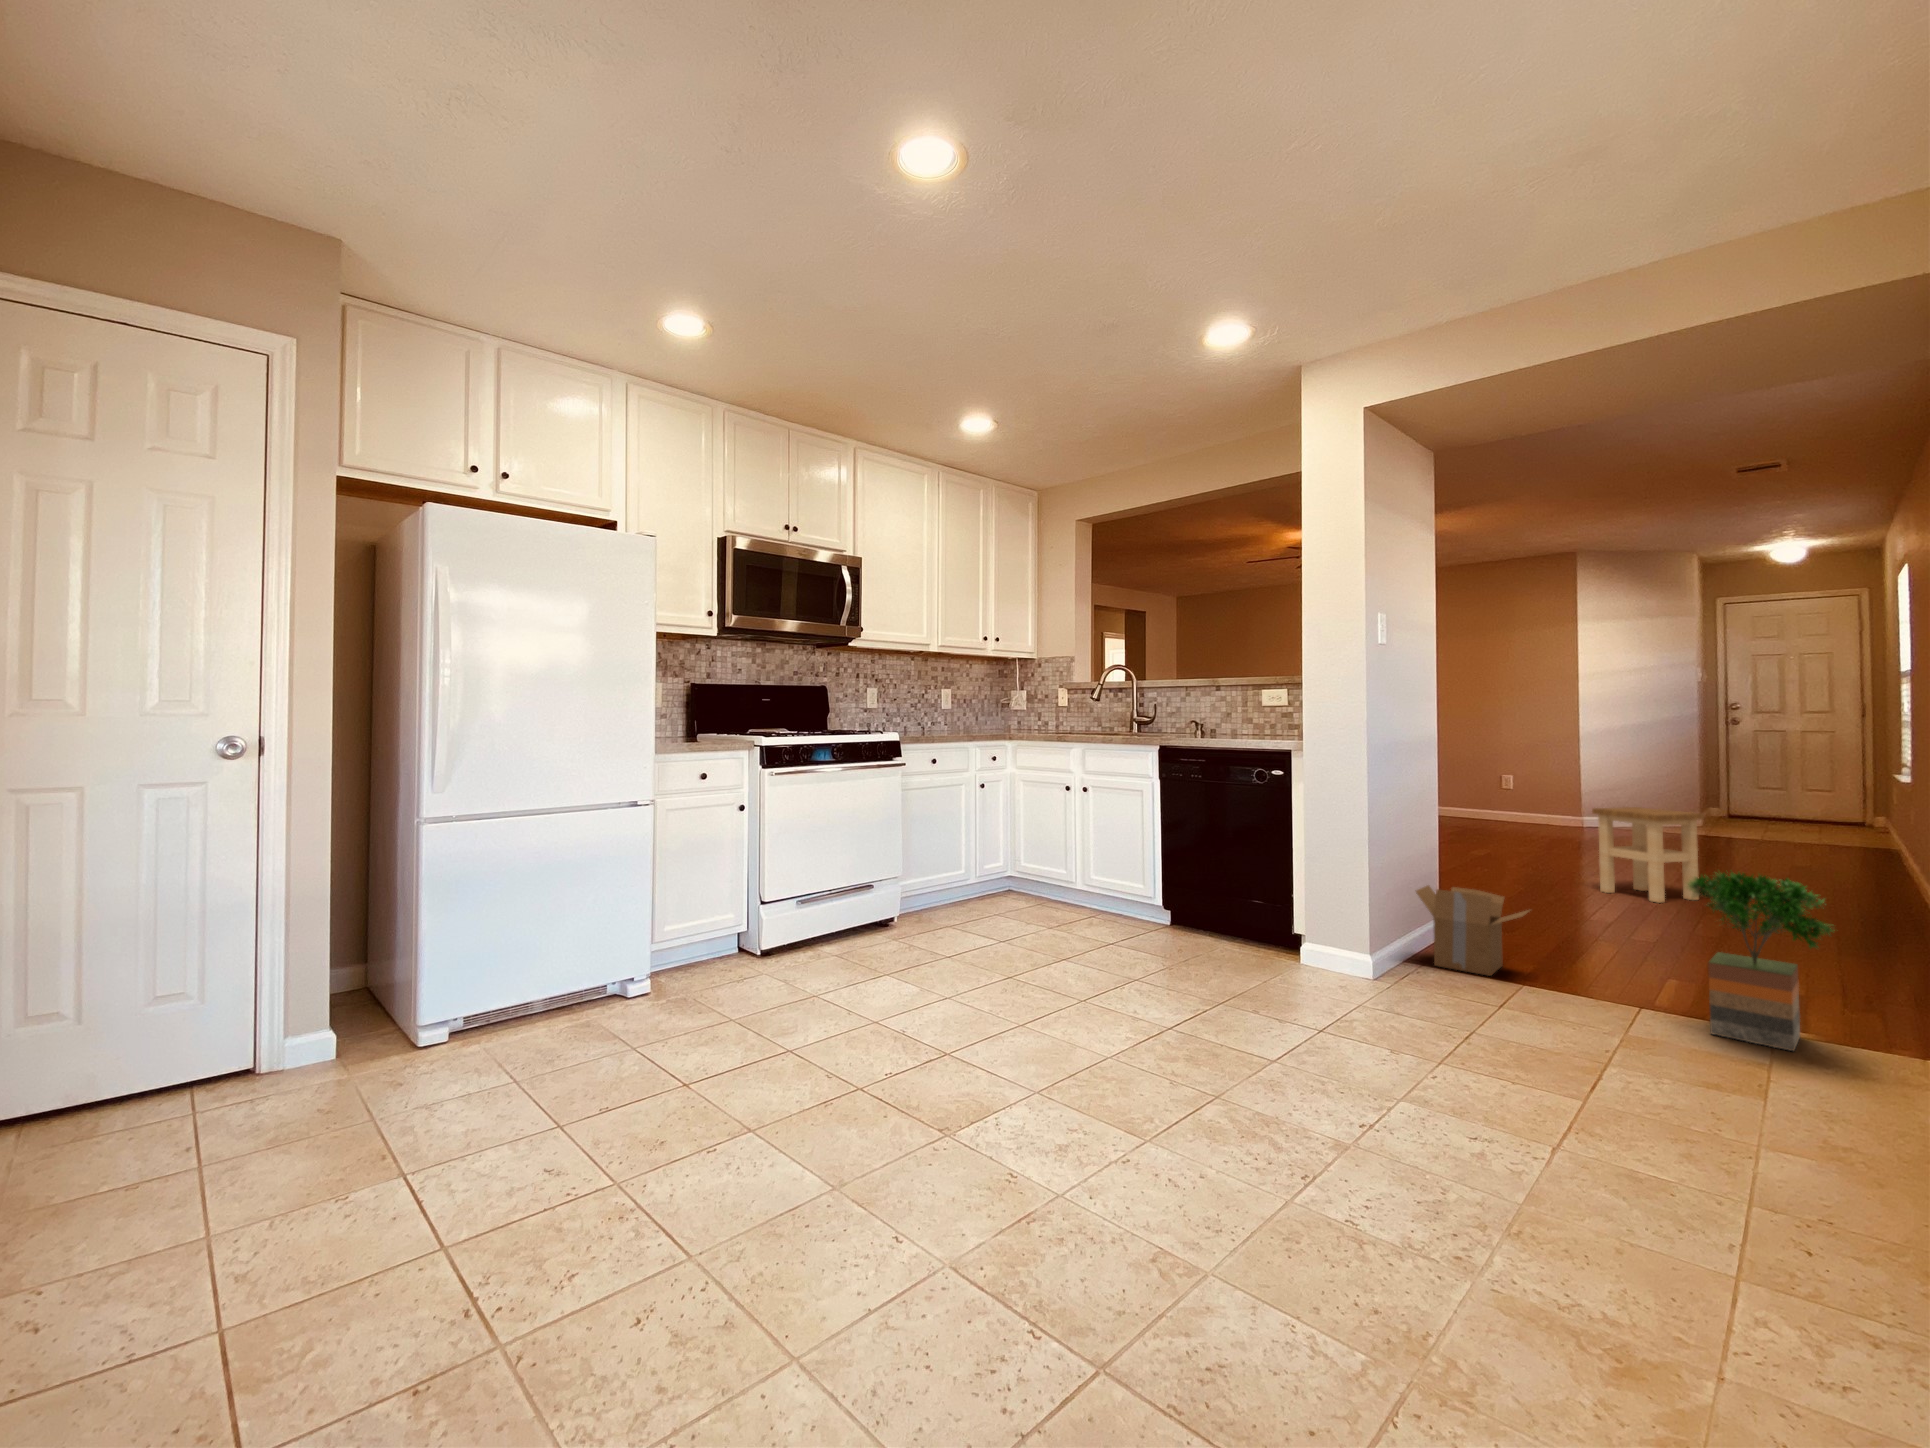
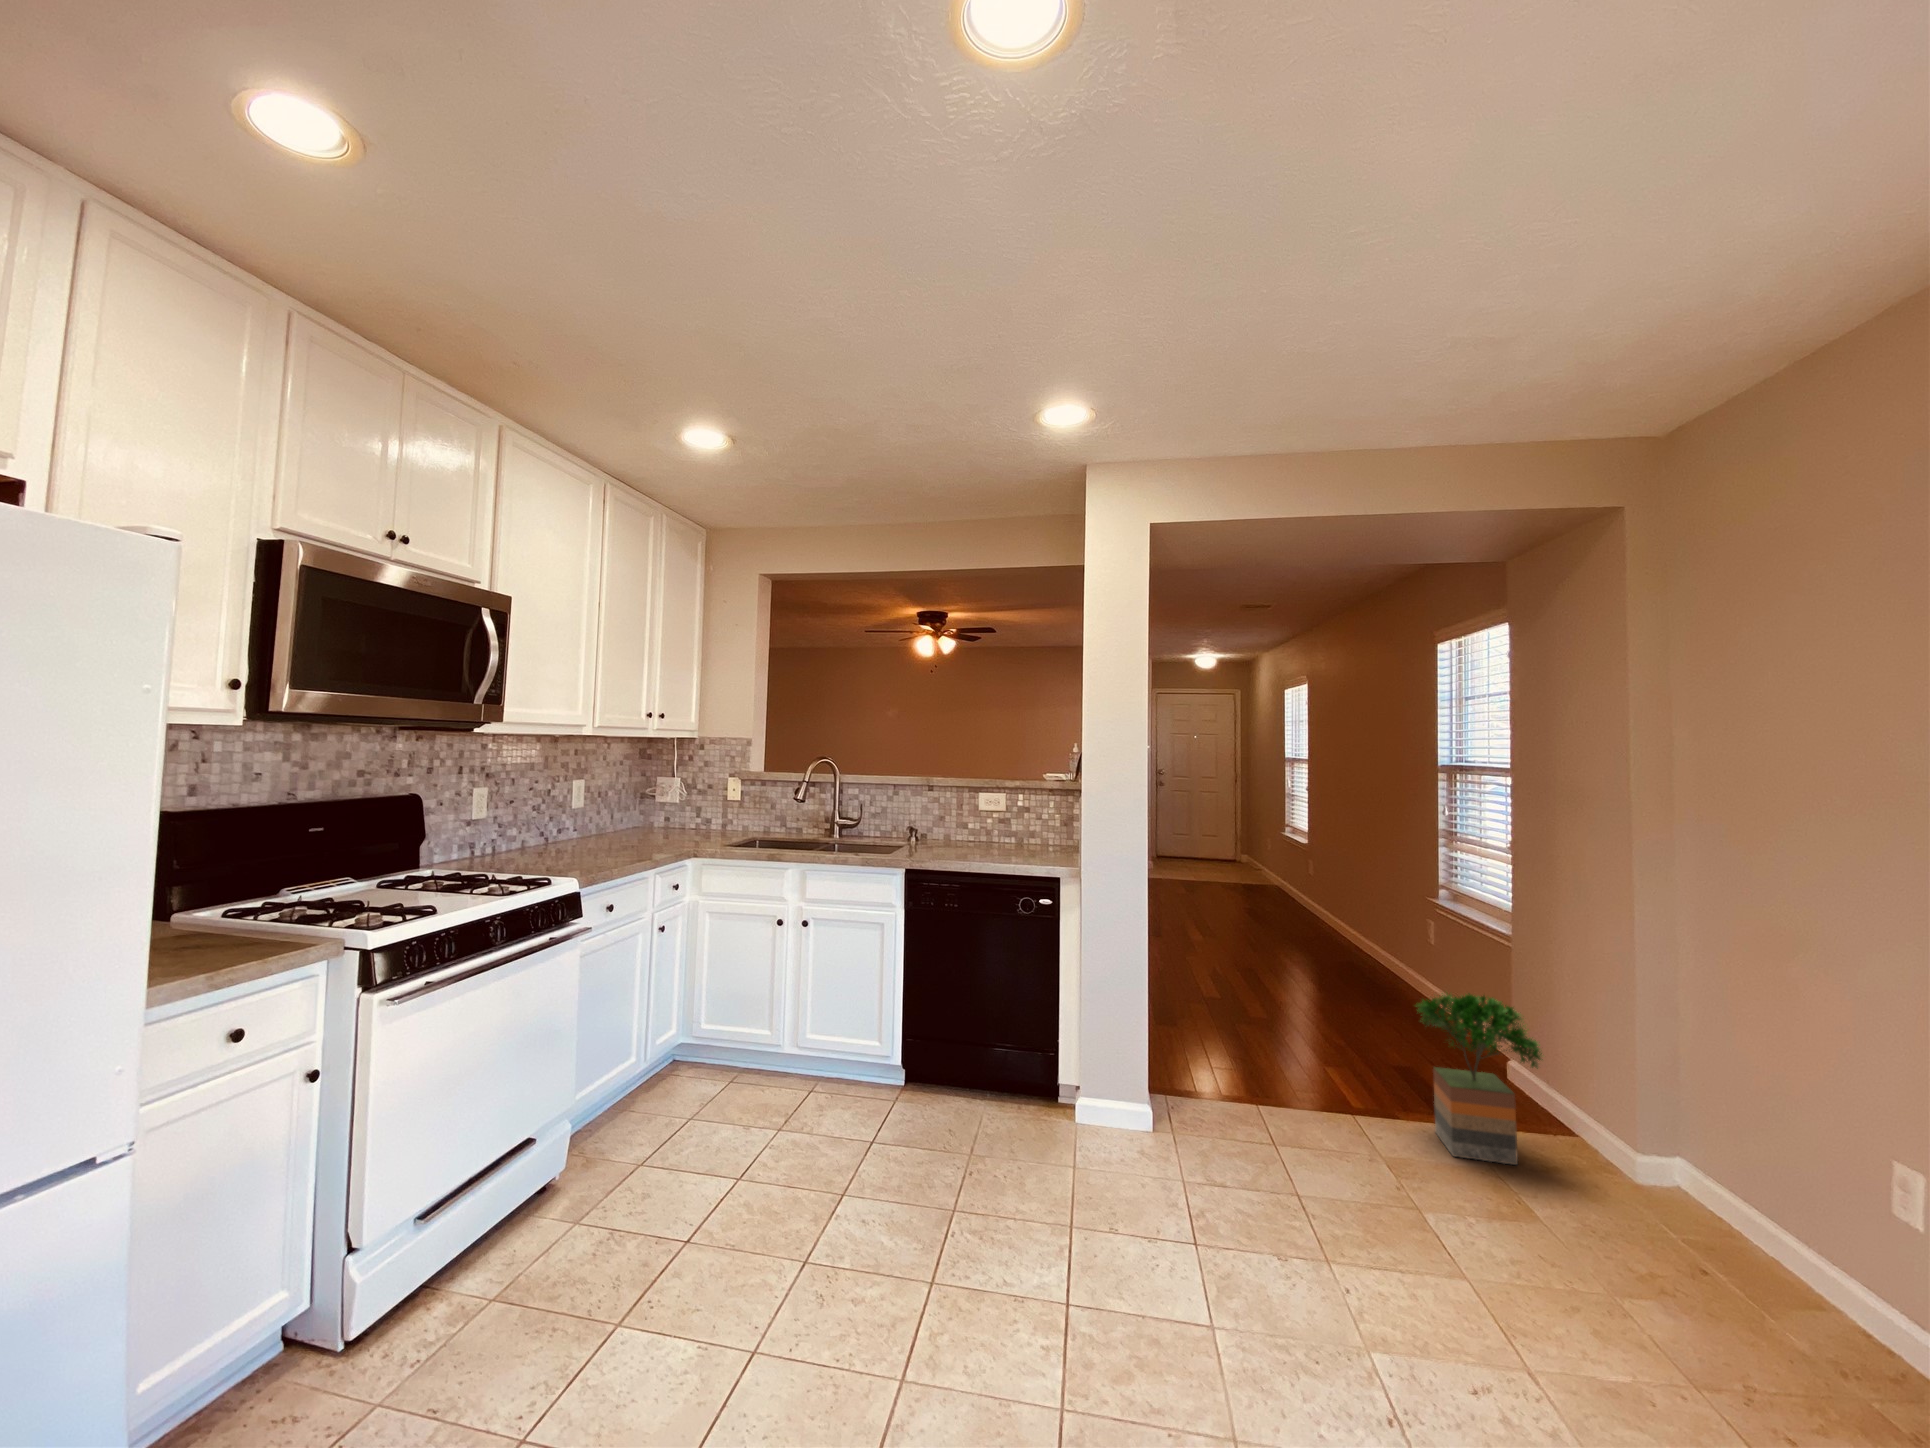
stool: present [1592,807,1704,903] -> none [1185,882,1259,971]
cardboard box: present [1416,885,1530,976] -> none [1166,1008,1271,1110]

